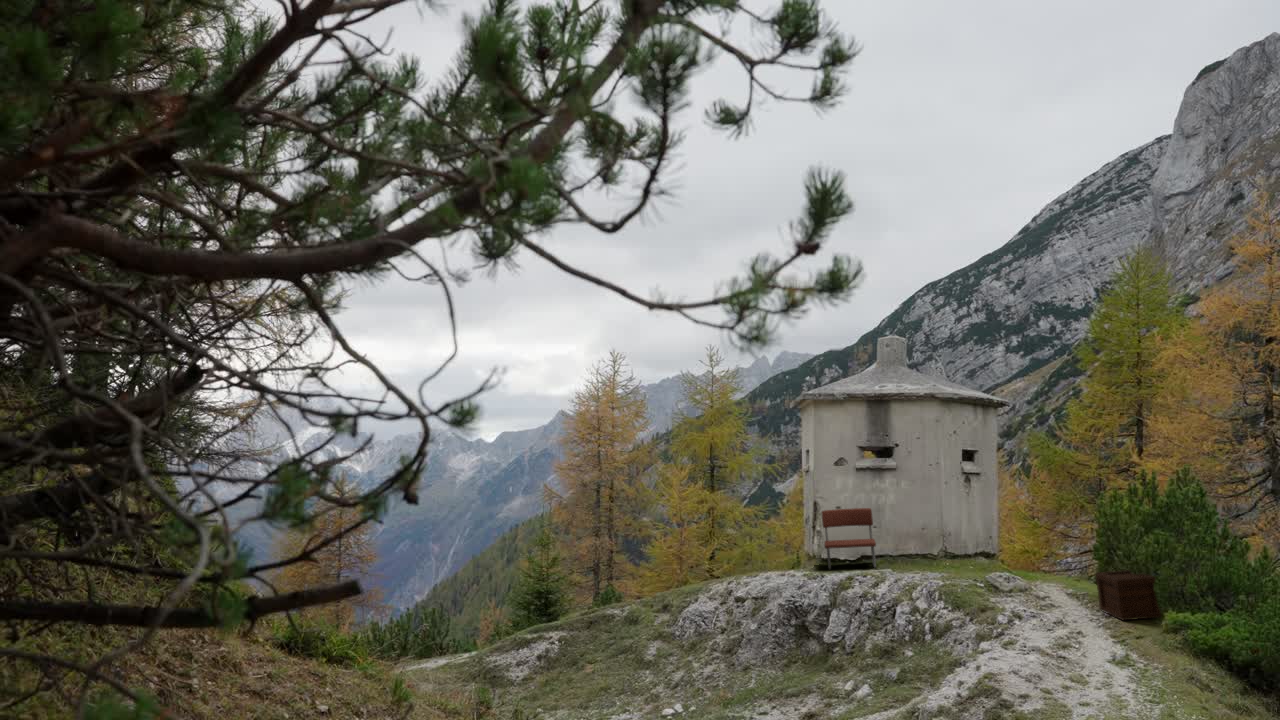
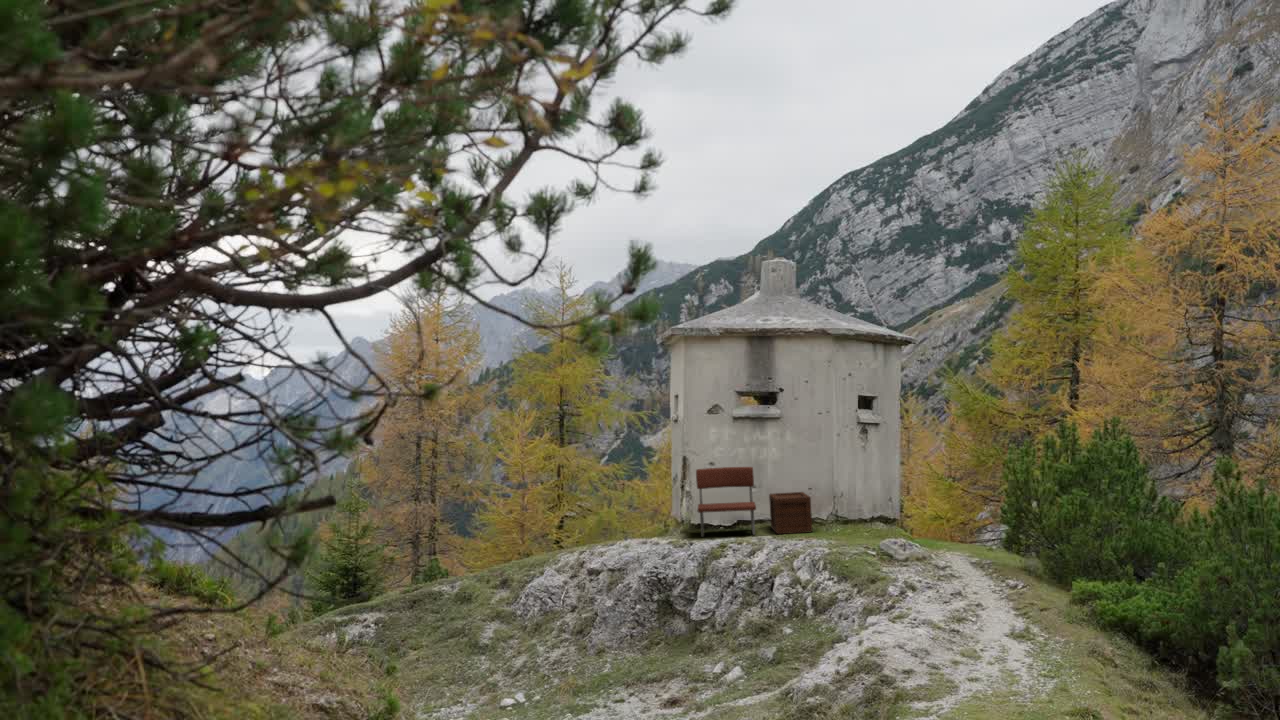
wooden crate: present [1096,570,1161,620] -> present [769,492,812,534]

